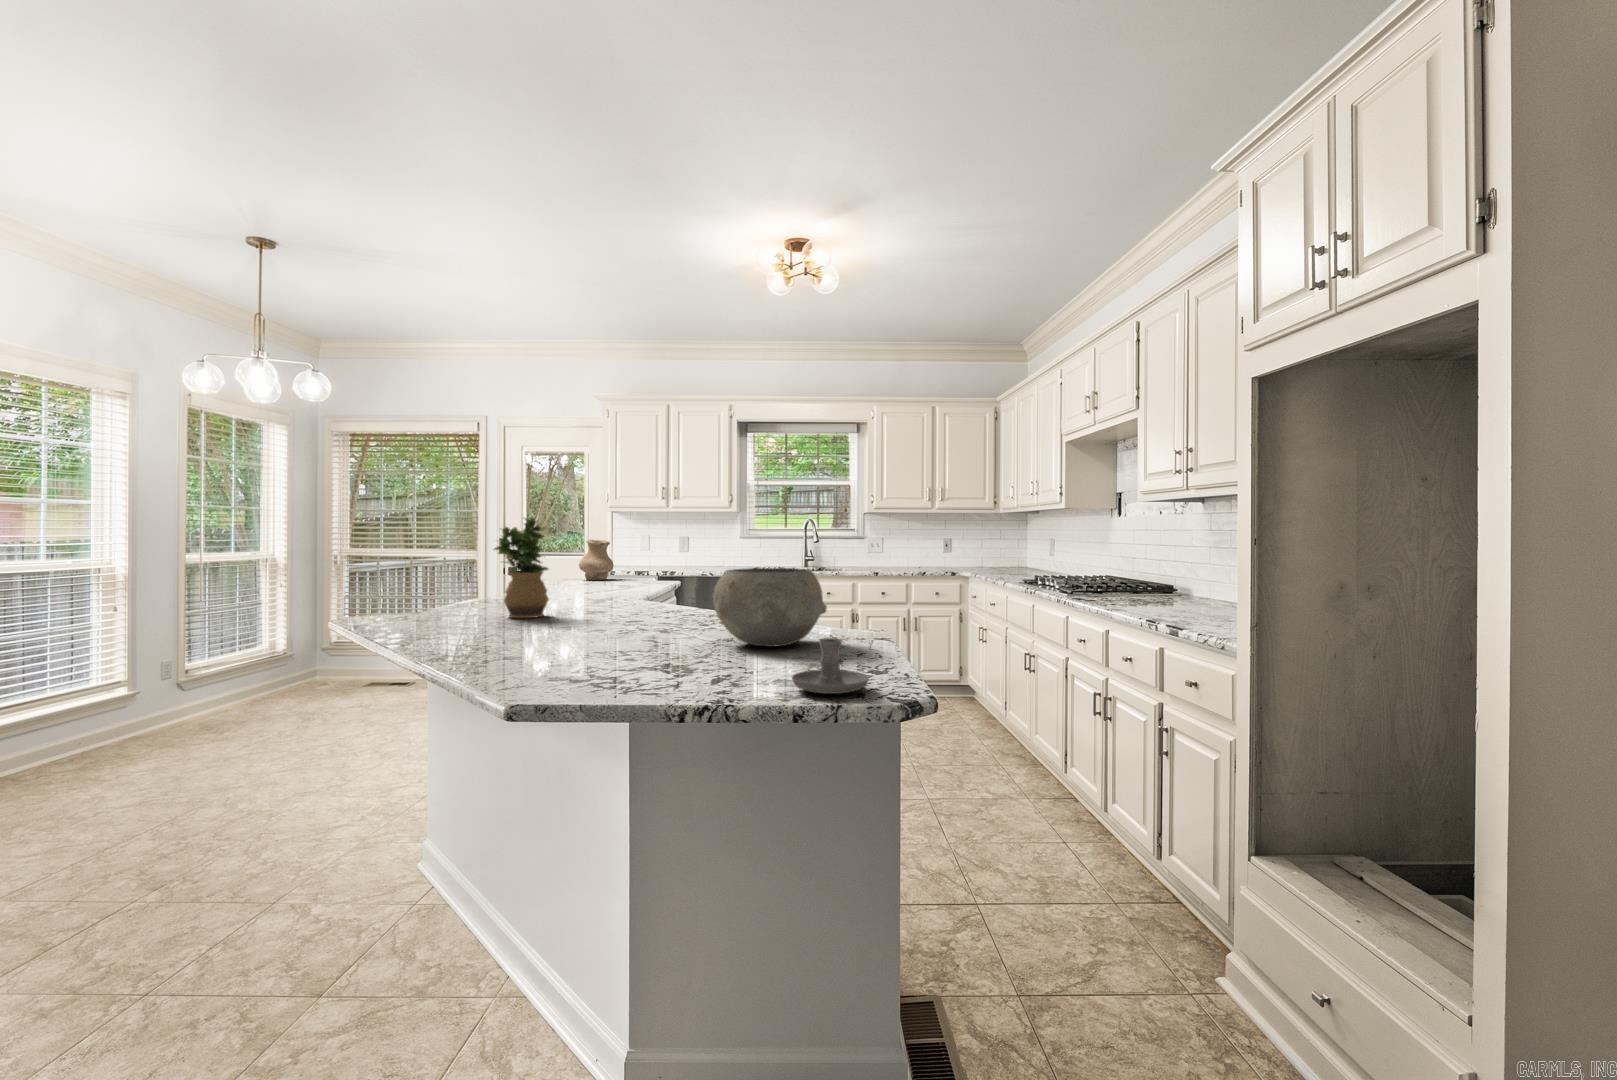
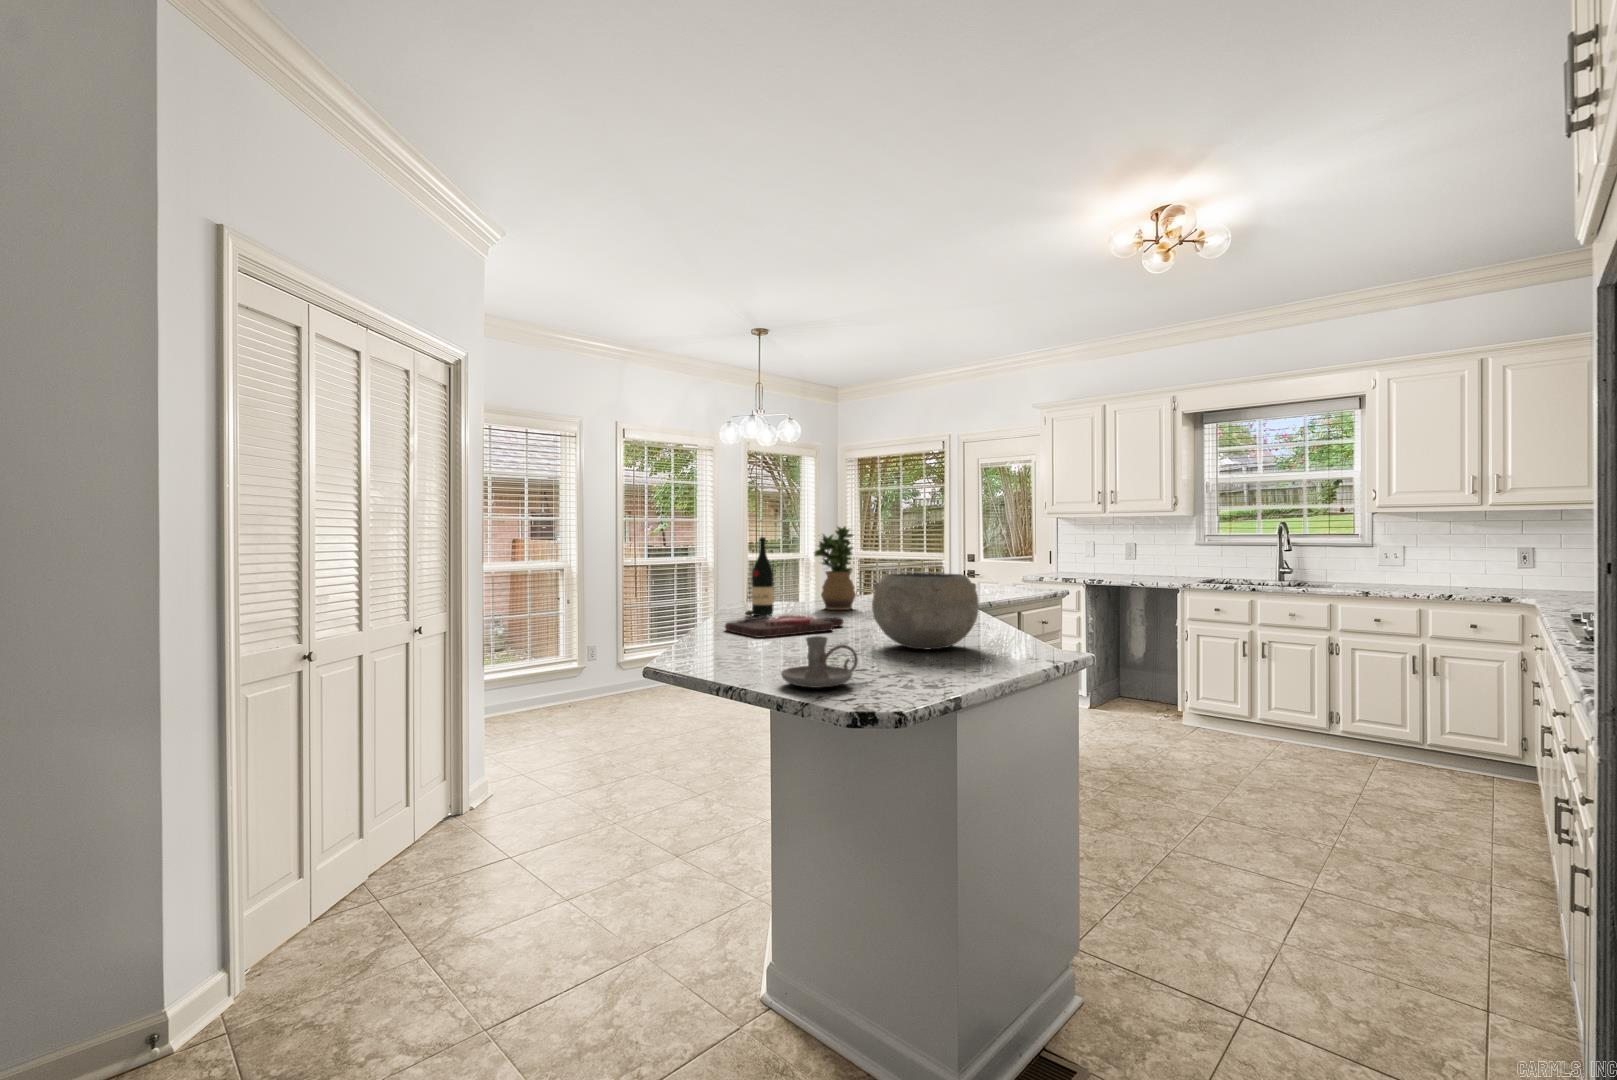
wine bottle: none [447,531,487,634] -> present [745,537,774,616]
vase: present [579,540,614,580] -> none [992,546,1025,585]
cutting board: none [494,620,623,656] -> present [725,613,843,638]

